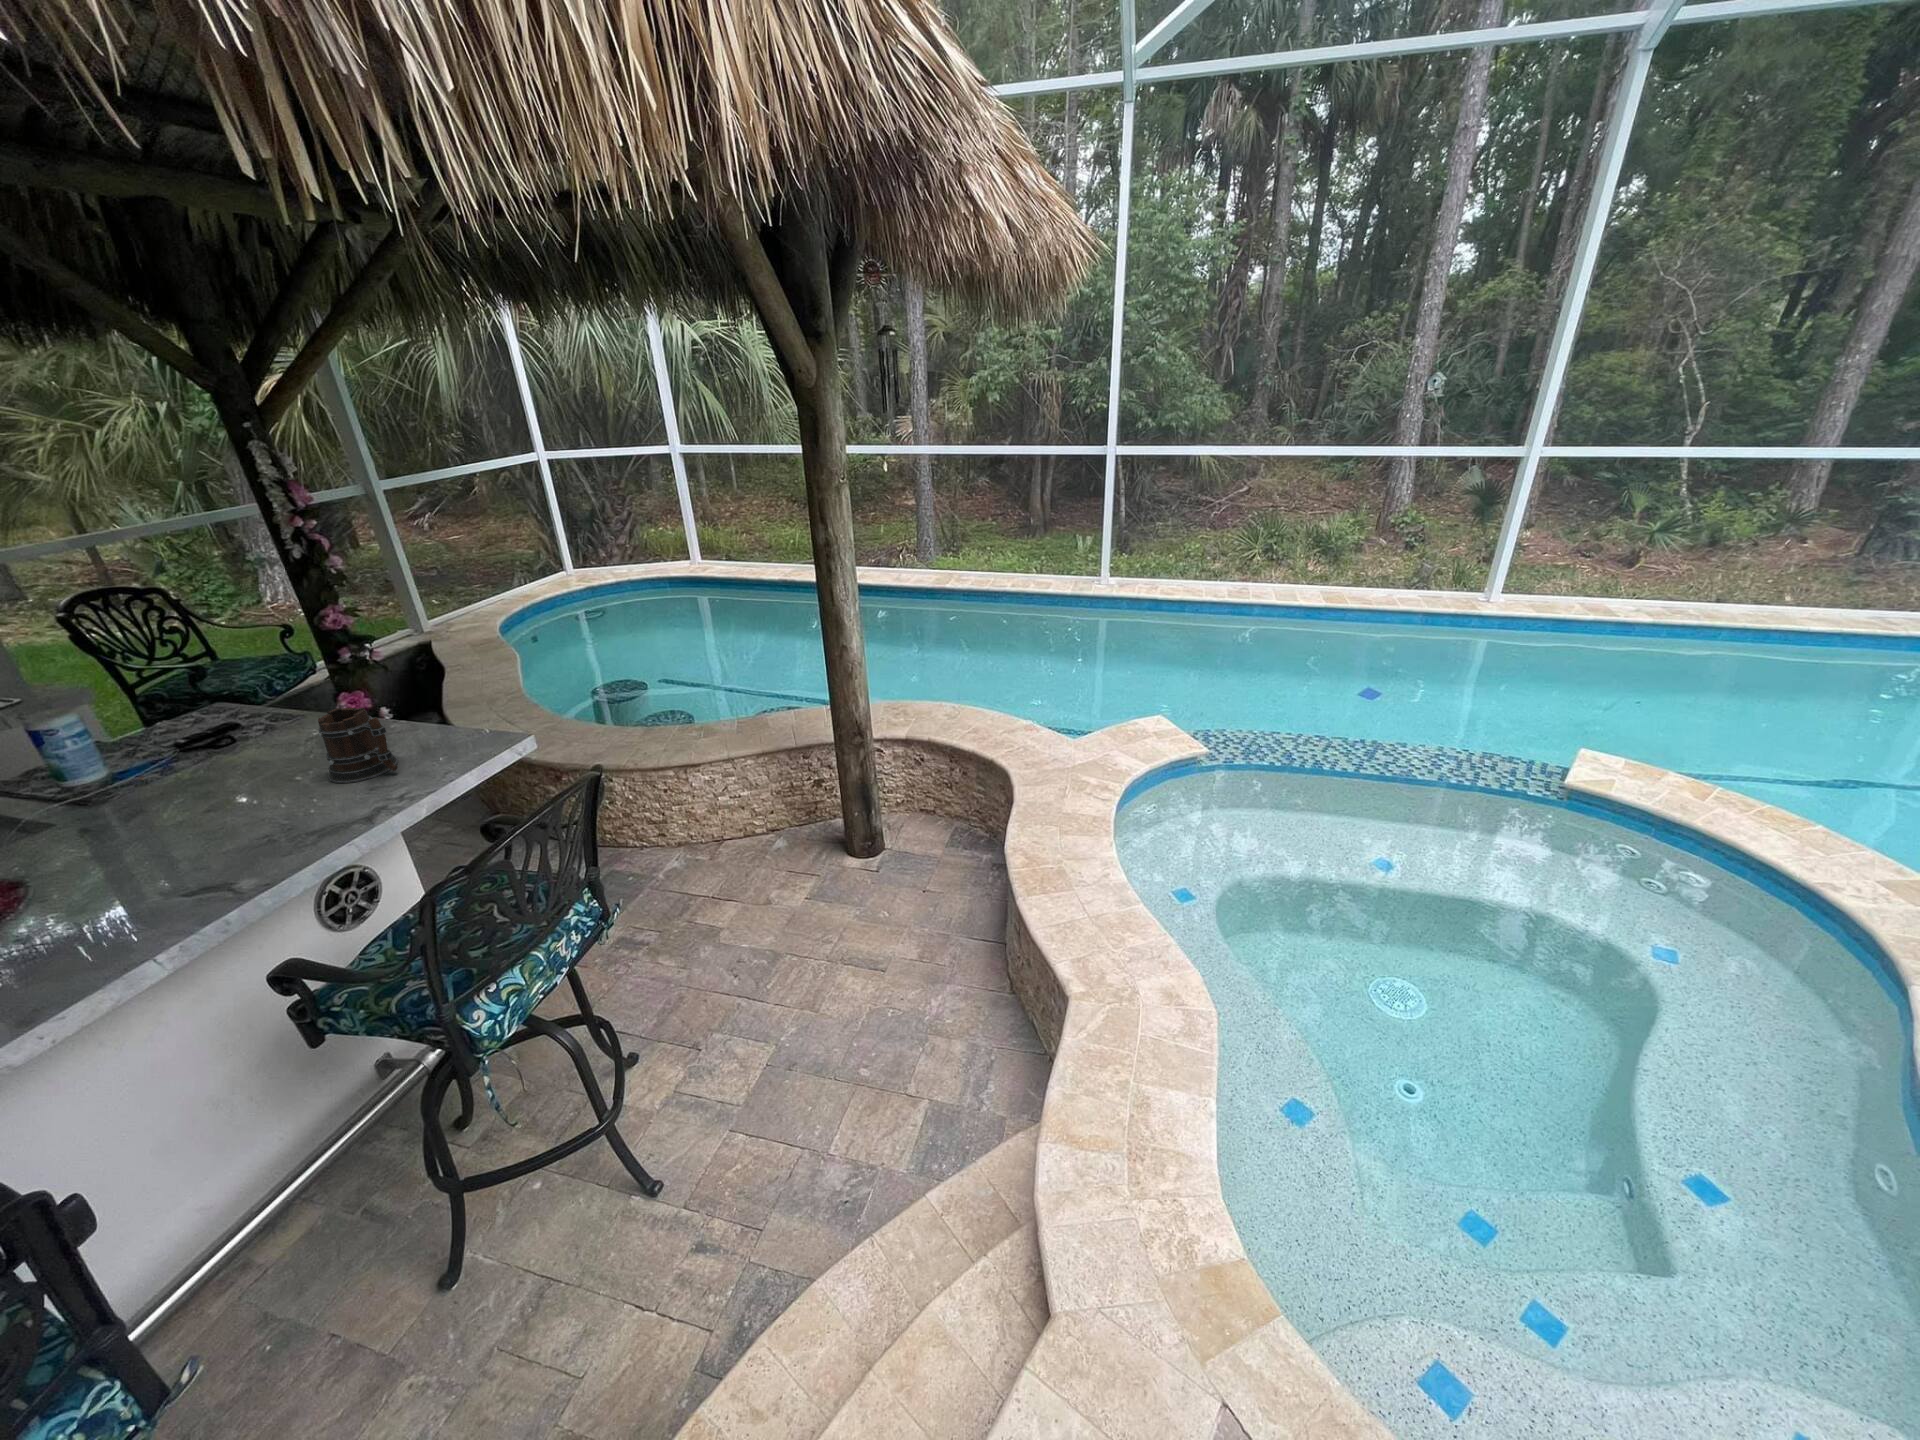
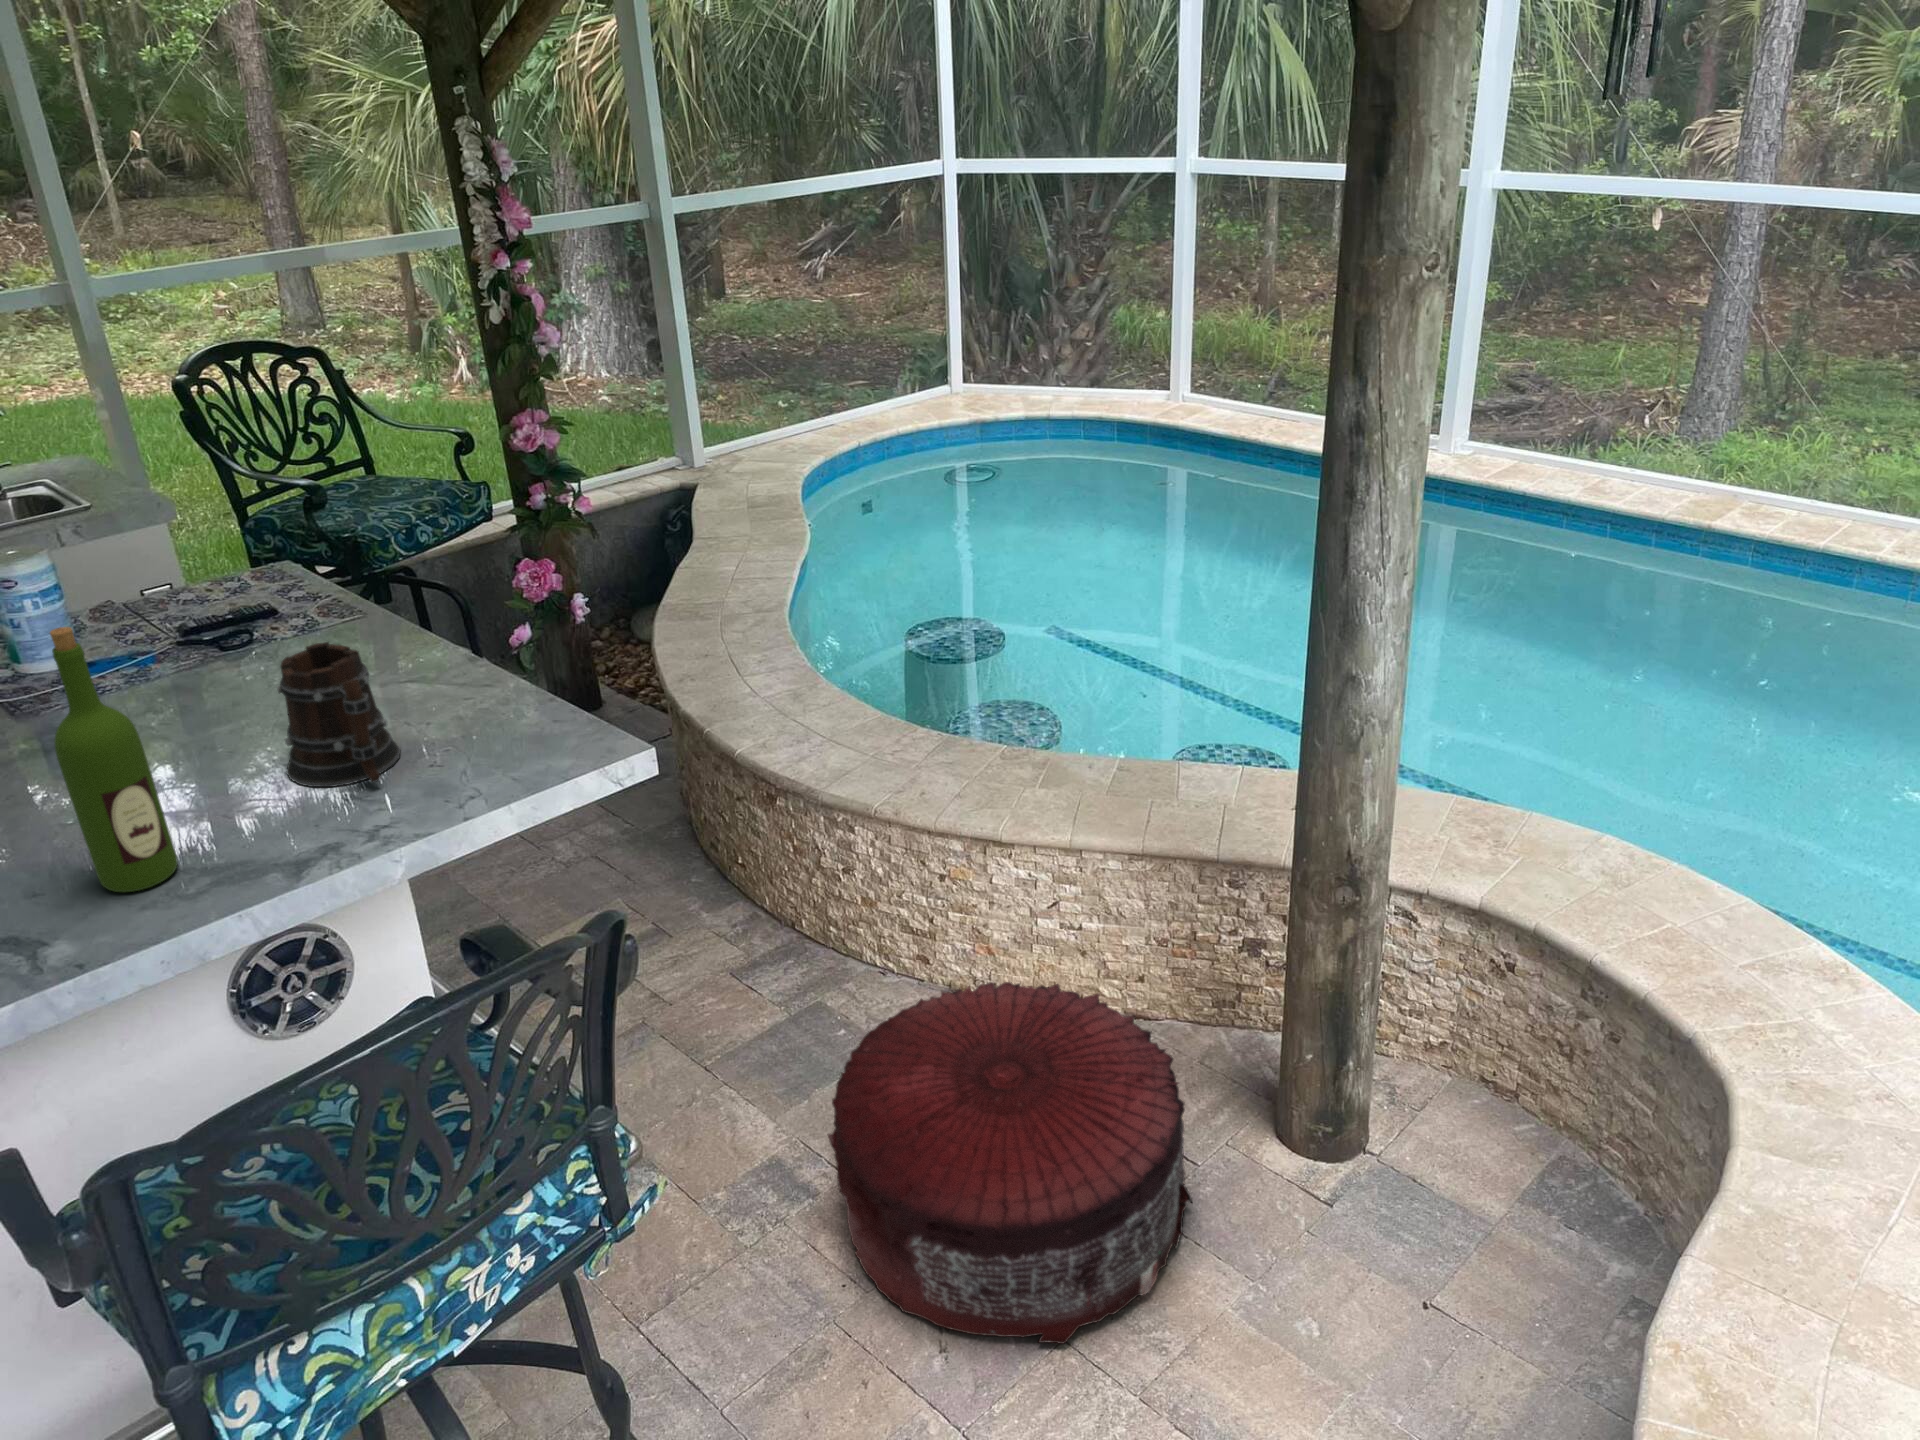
wine bottle: none [207,705,300,847] -> present [50,627,178,892]
pouf: none [652,812,827,970] -> present [827,982,1192,1344]

